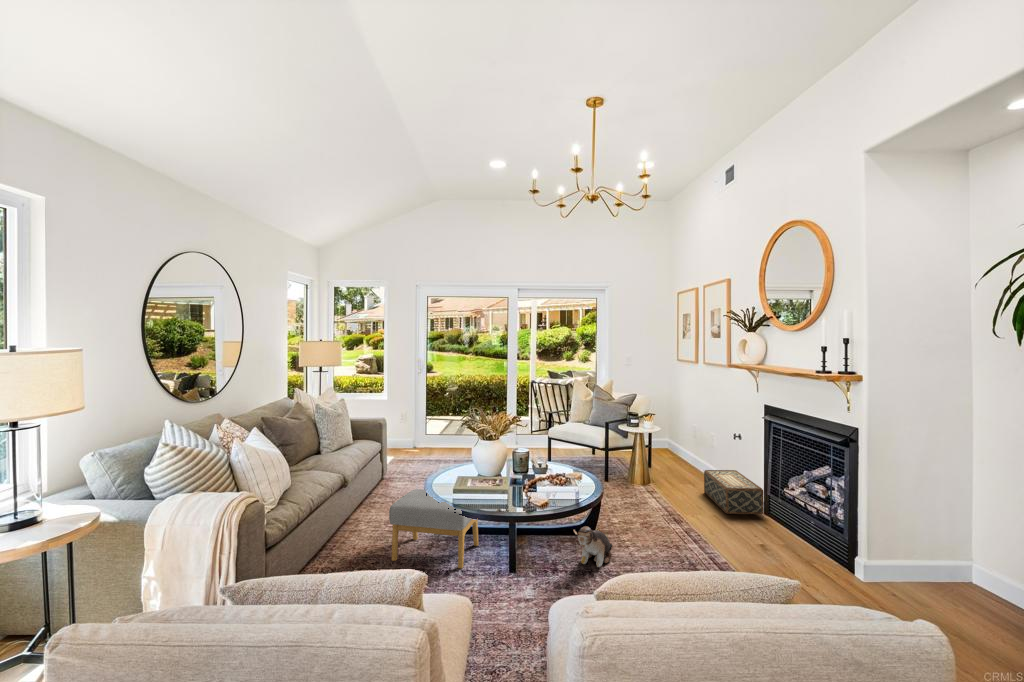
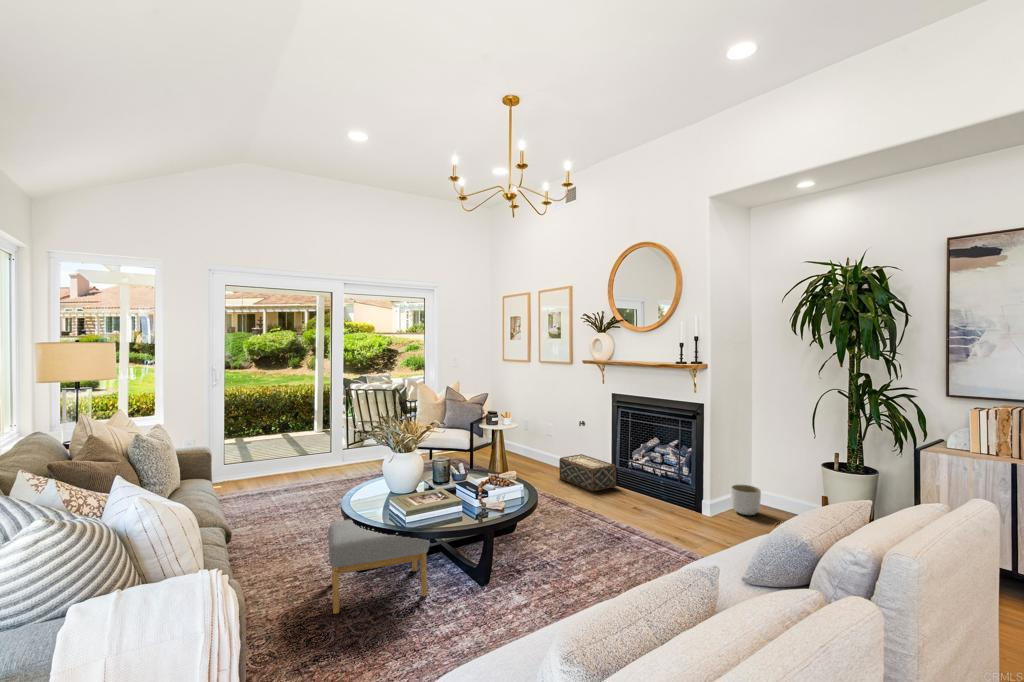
plush toy: present [574,526,612,567] -> none [529,519,552,558]
planter: none [906,547,958,596] -> present [731,485,761,515]

